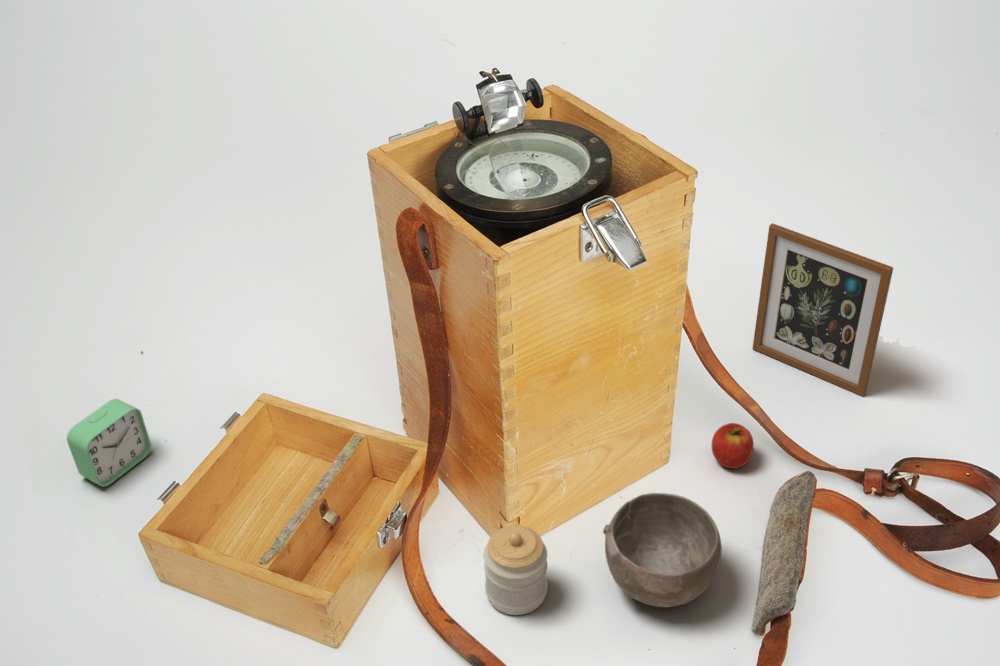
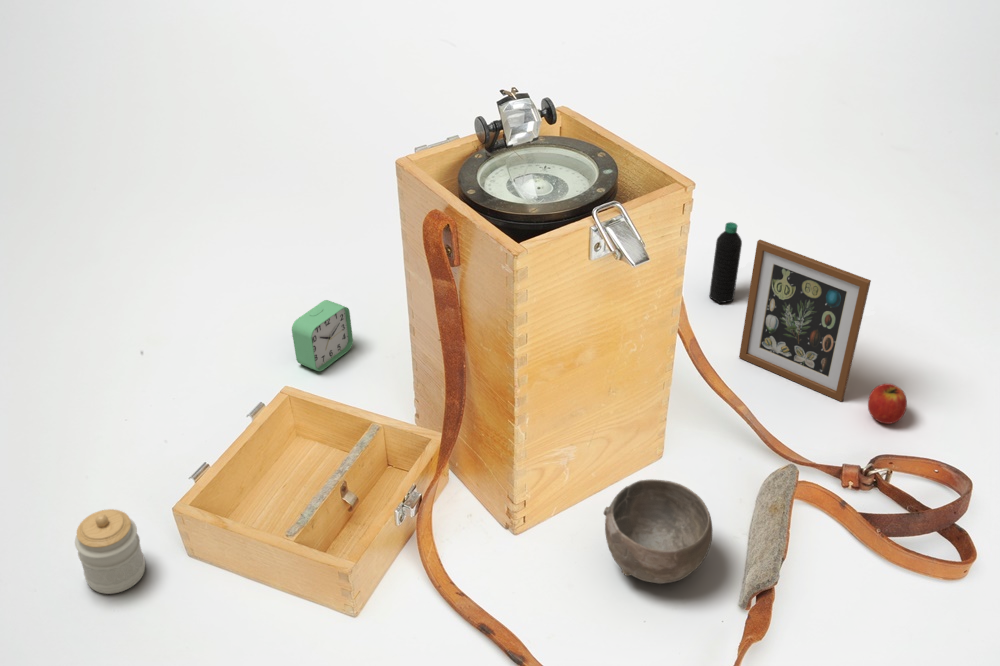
water bottle: none [720,202,754,289] -> present [709,222,742,304]
alarm clock: present [67,399,151,487] -> present [292,300,353,371]
apple: present [712,423,754,468] -> present [868,384,907,424]
jar: present [484,525,548,615] -> present [75,509,145,594]

